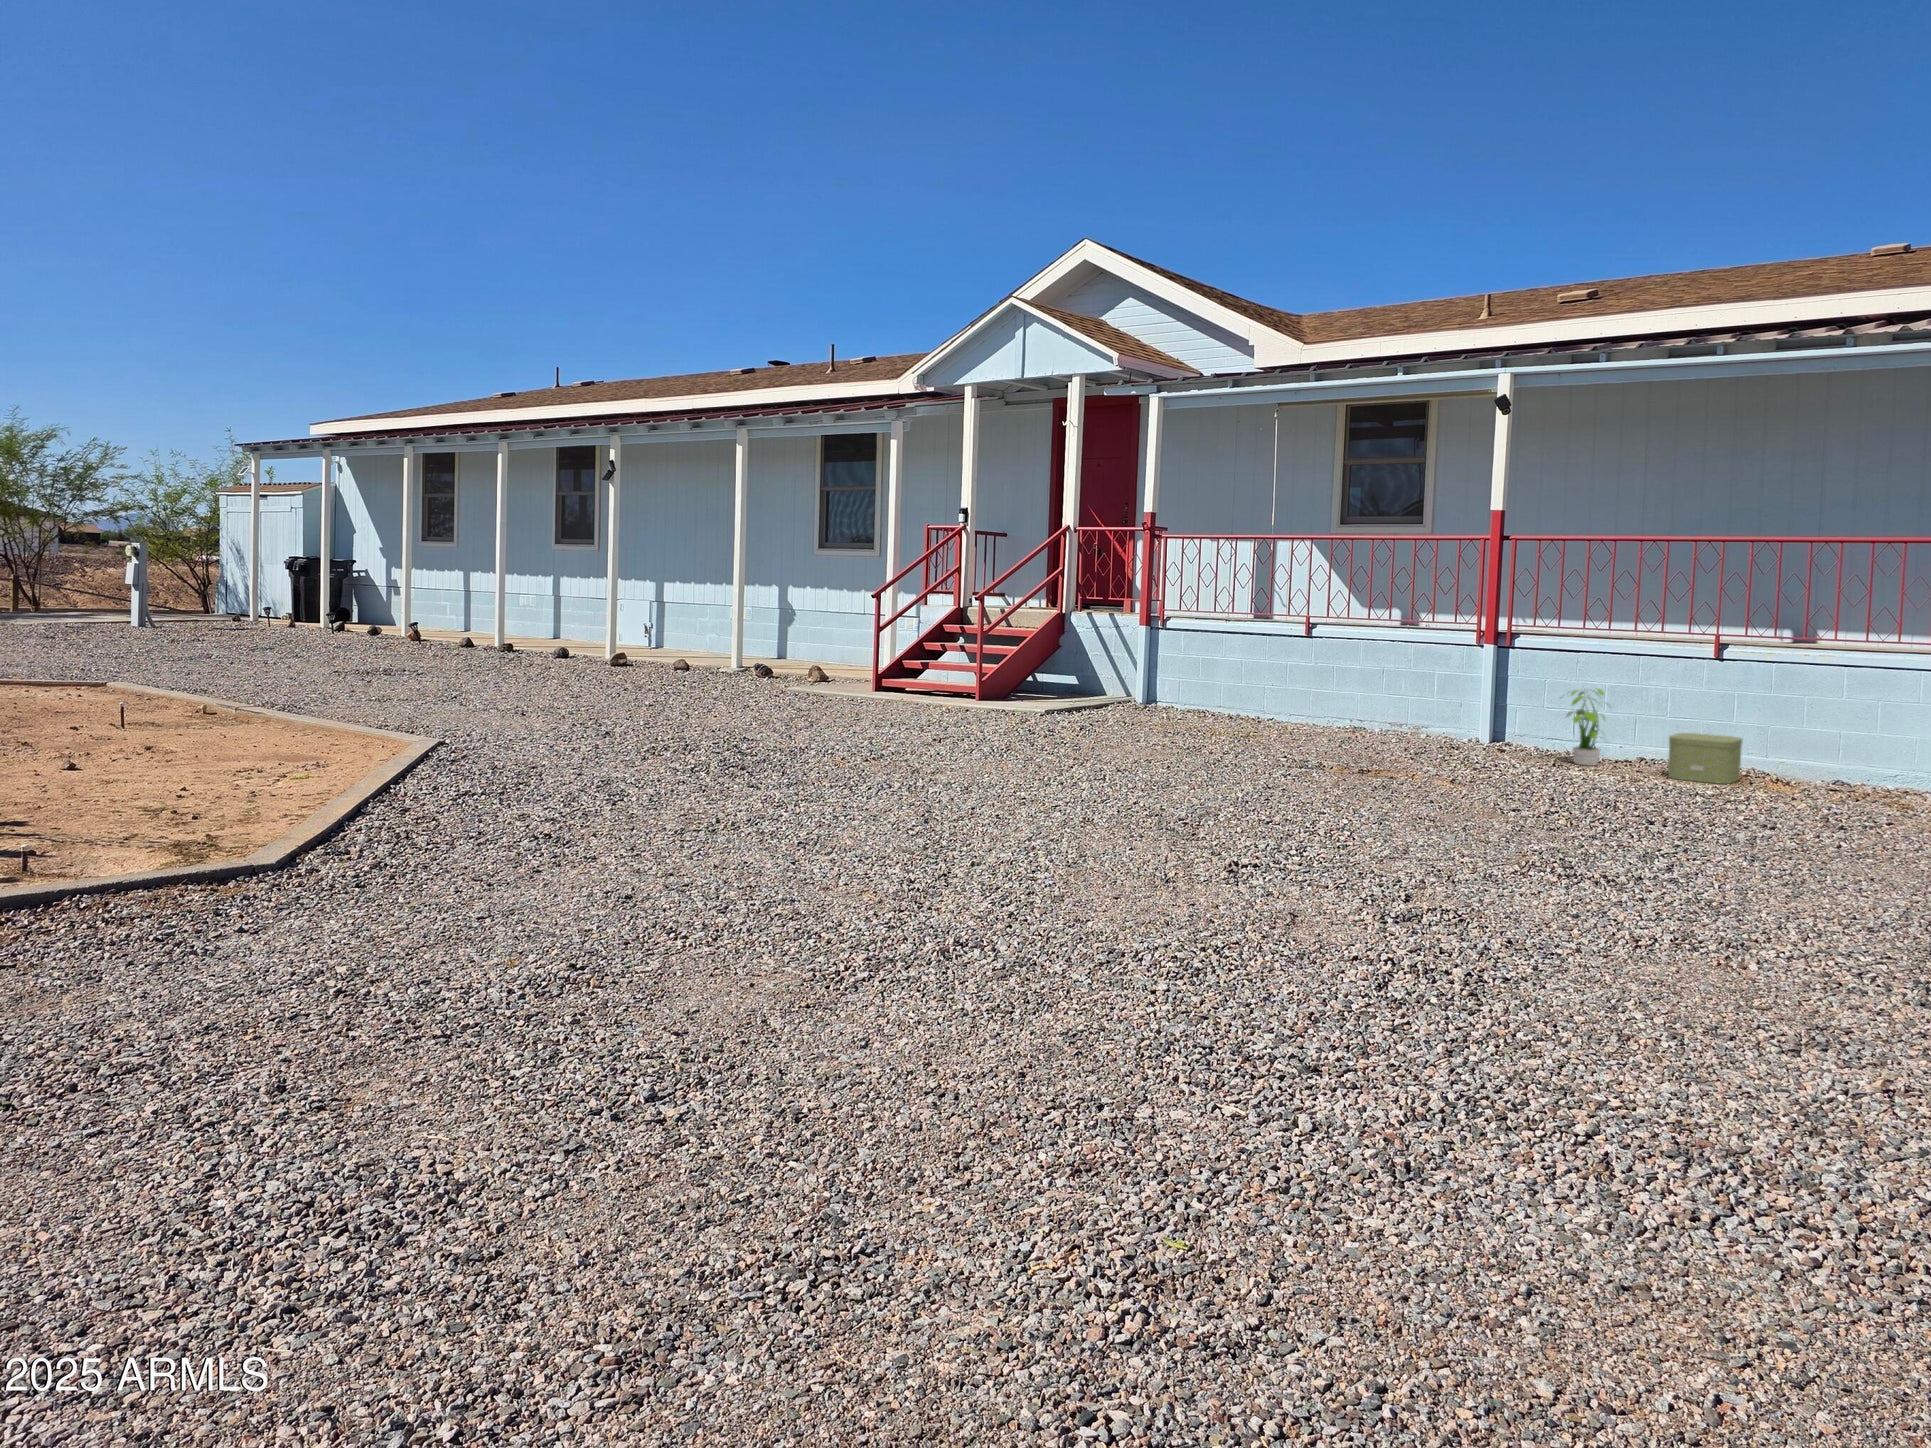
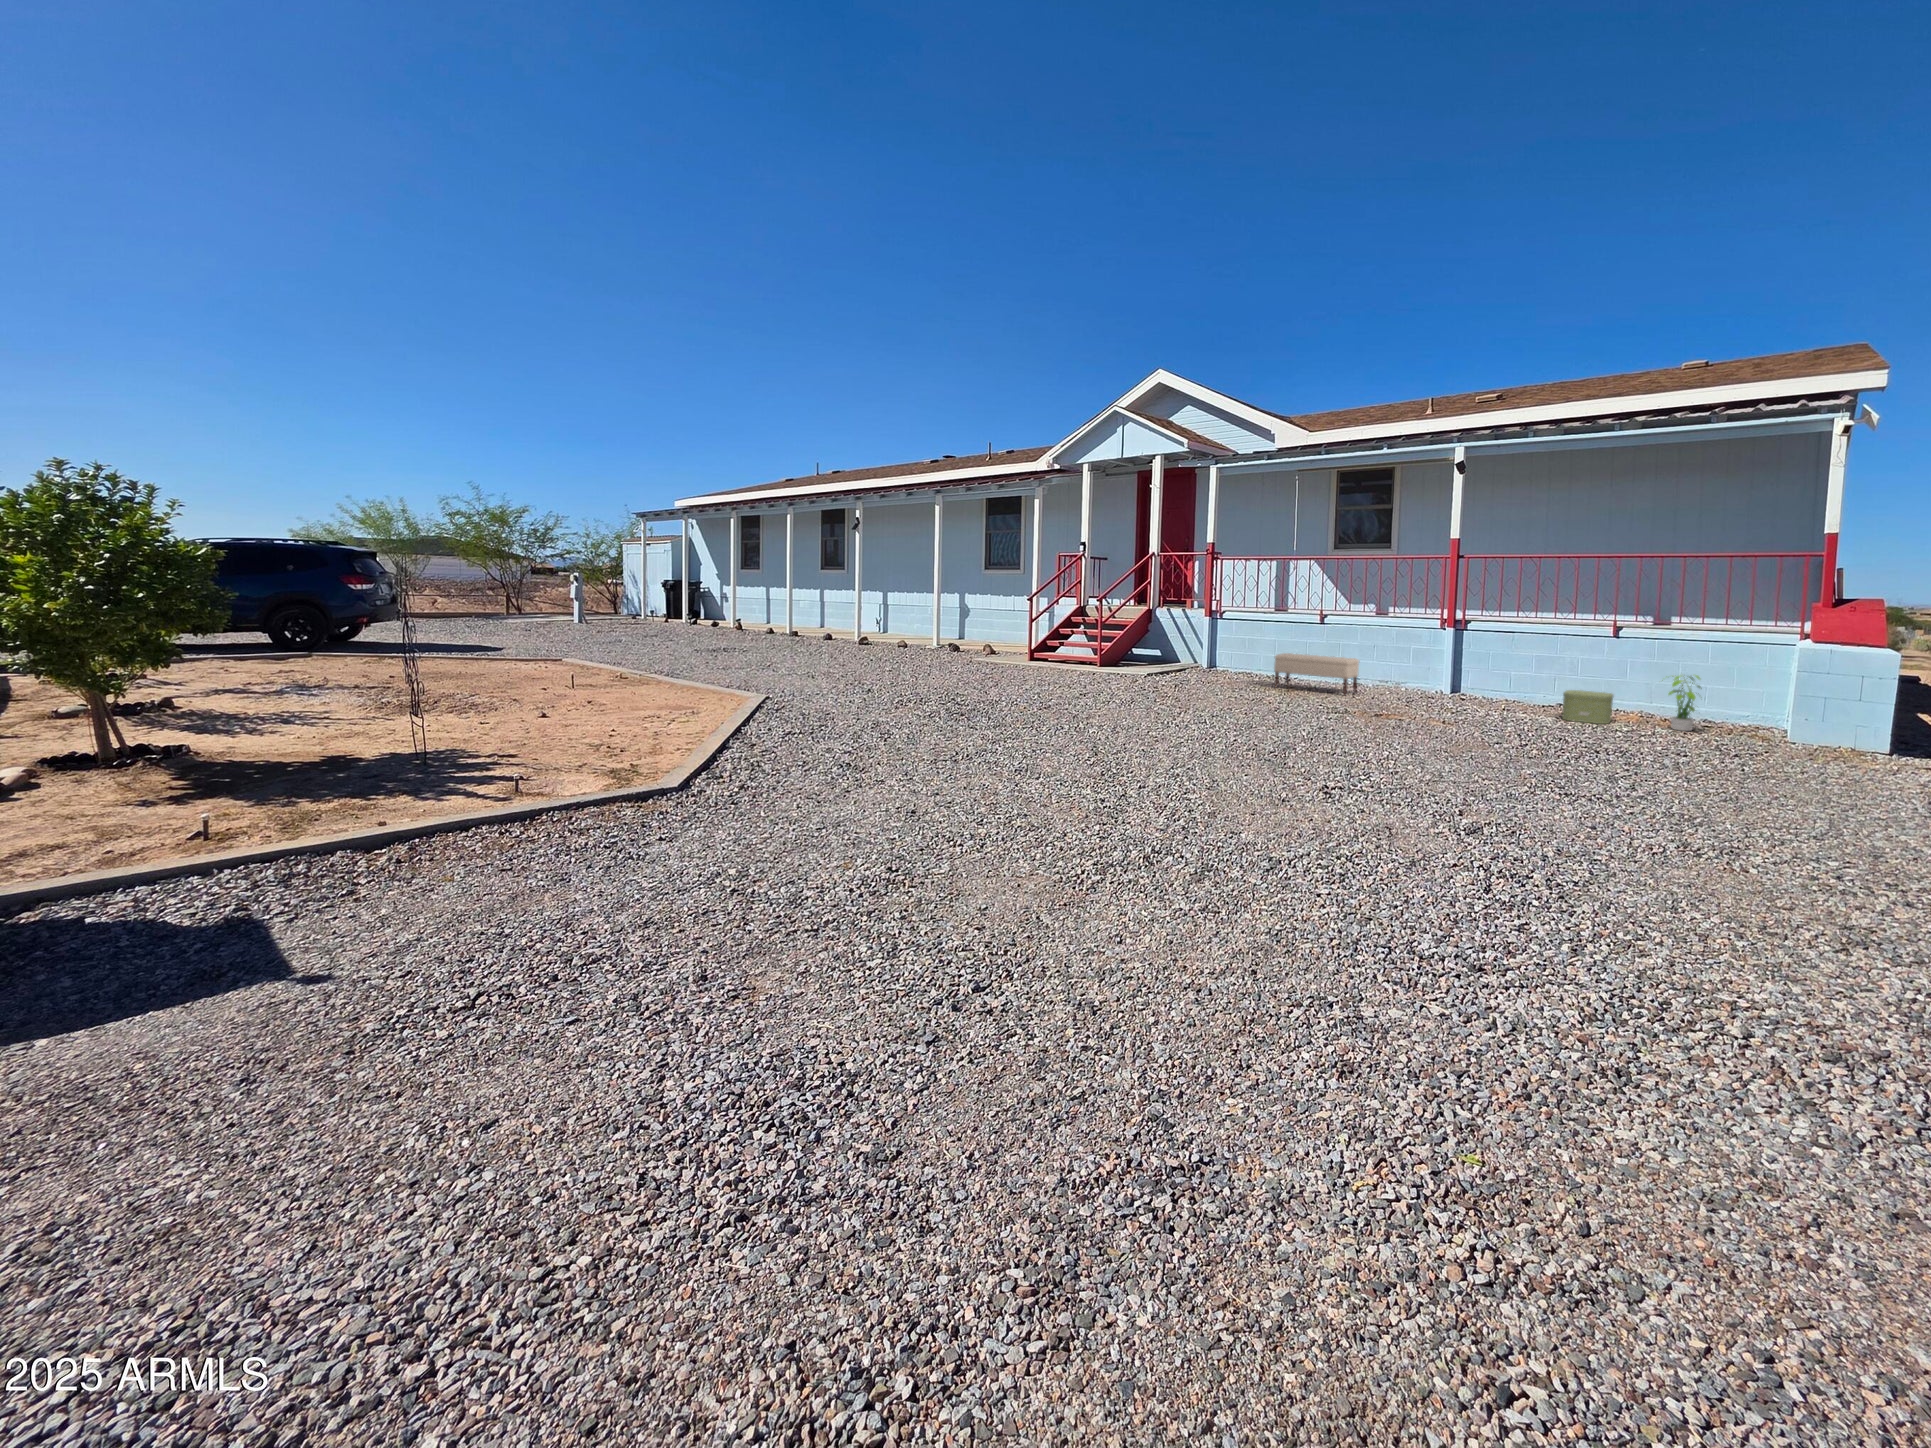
bench: none [1253,677,1382,743] -> present [1274,653,1359,695]
potted plant: present [1563,688,1605,766] -> present [1662,675,1702,731]

